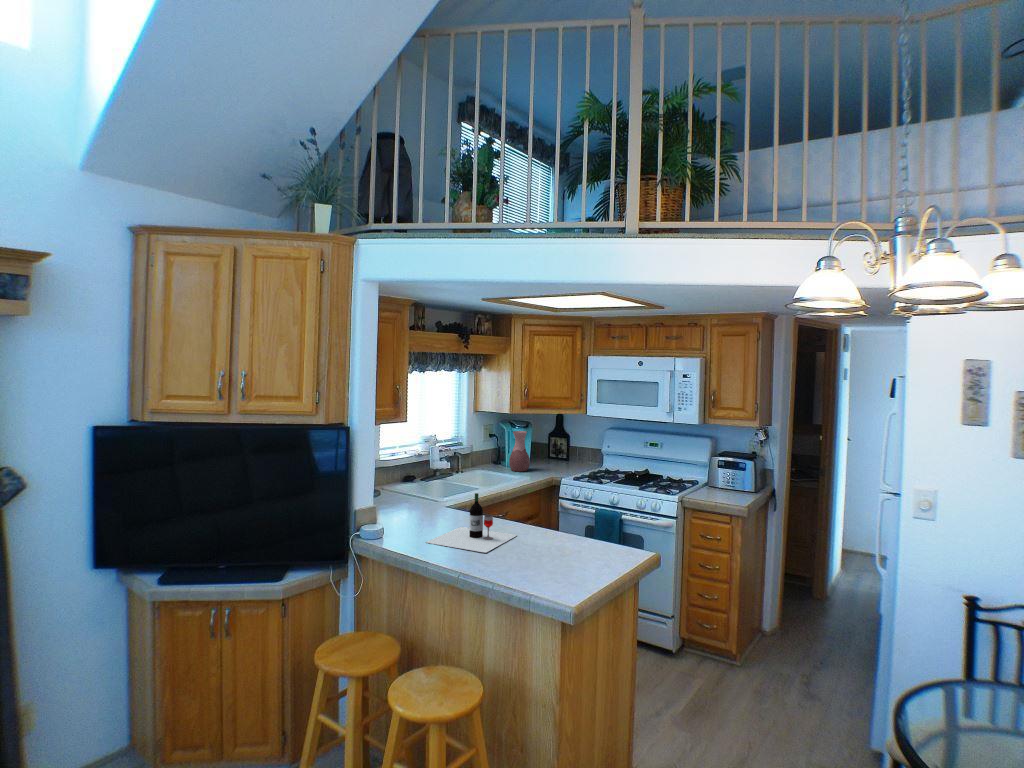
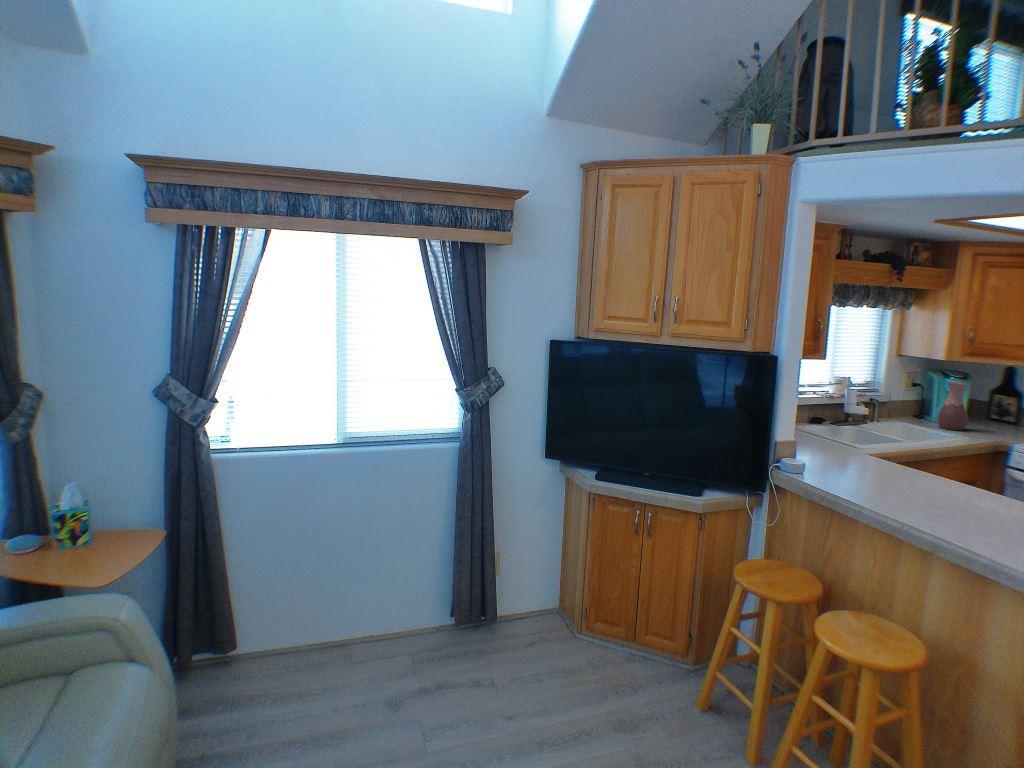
wine bottle: present [426,493,517,553] -> none [856,440,976,506]

